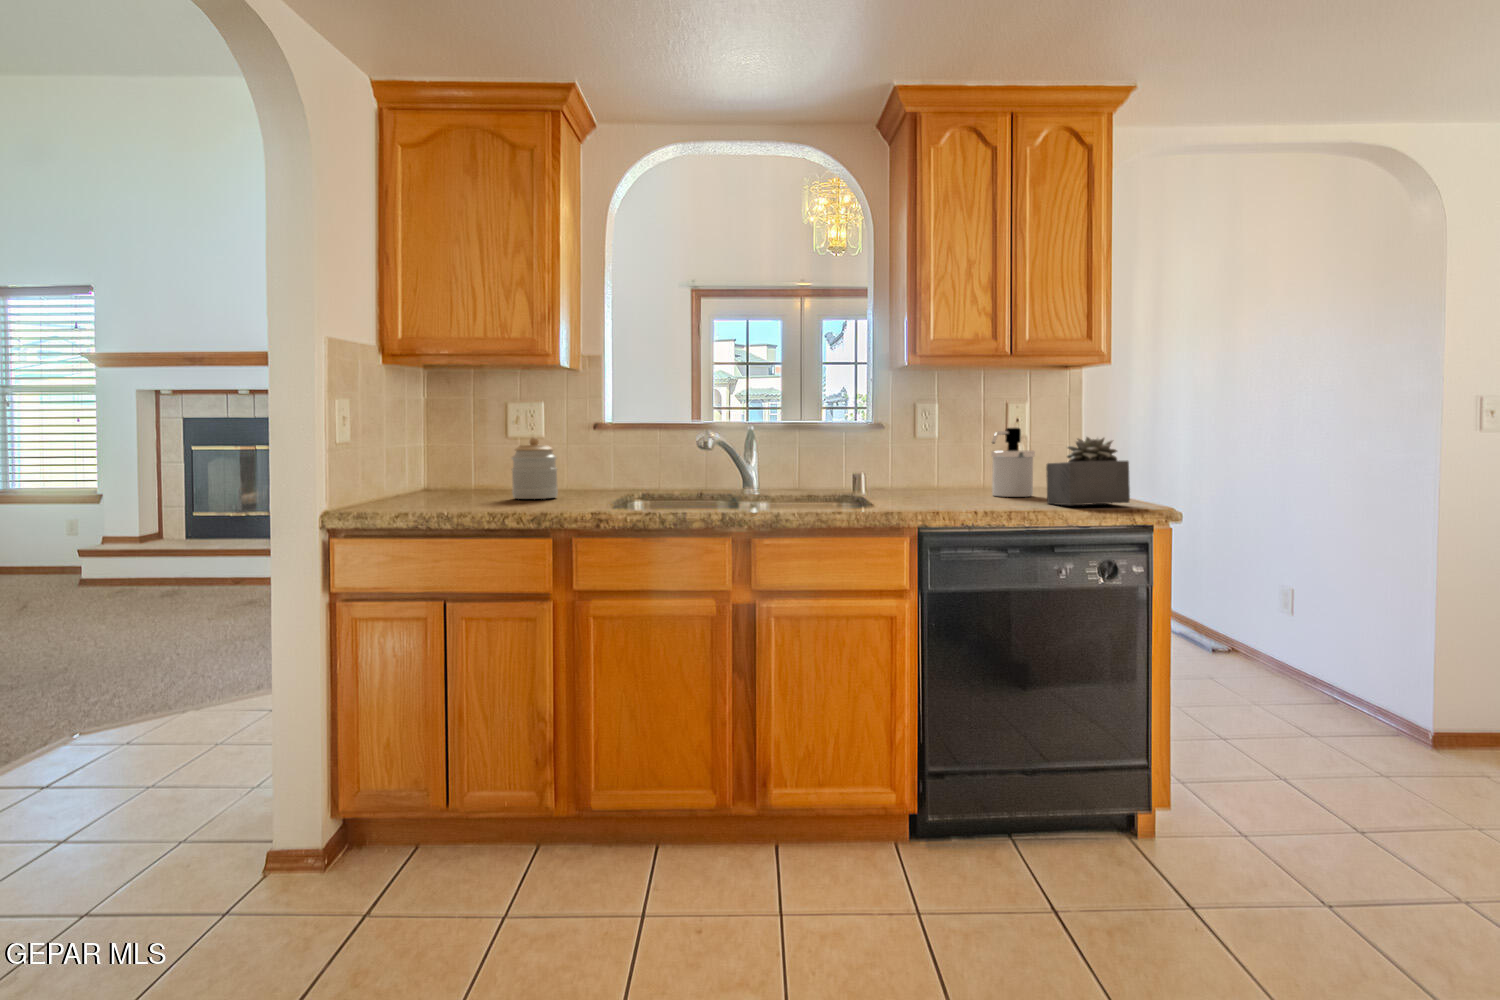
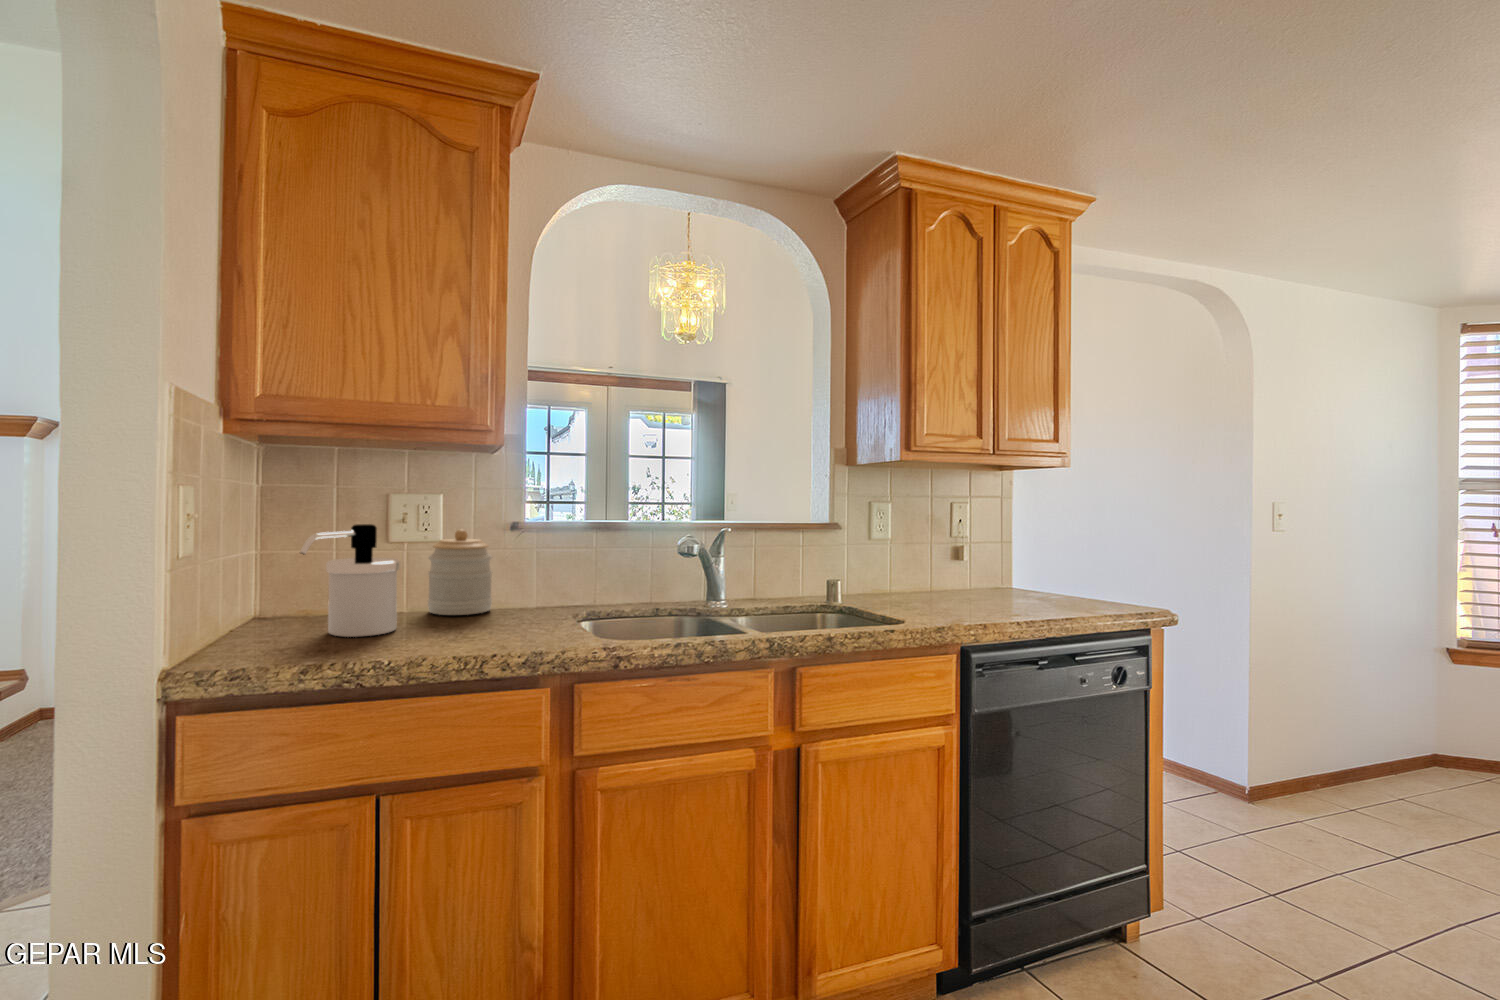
soap dispenser: present [991,428,1035,497] -> present [300,524,400,637]
succulent plant: present [1046,437,1130,505] -> none [1043,537,1128,611]

